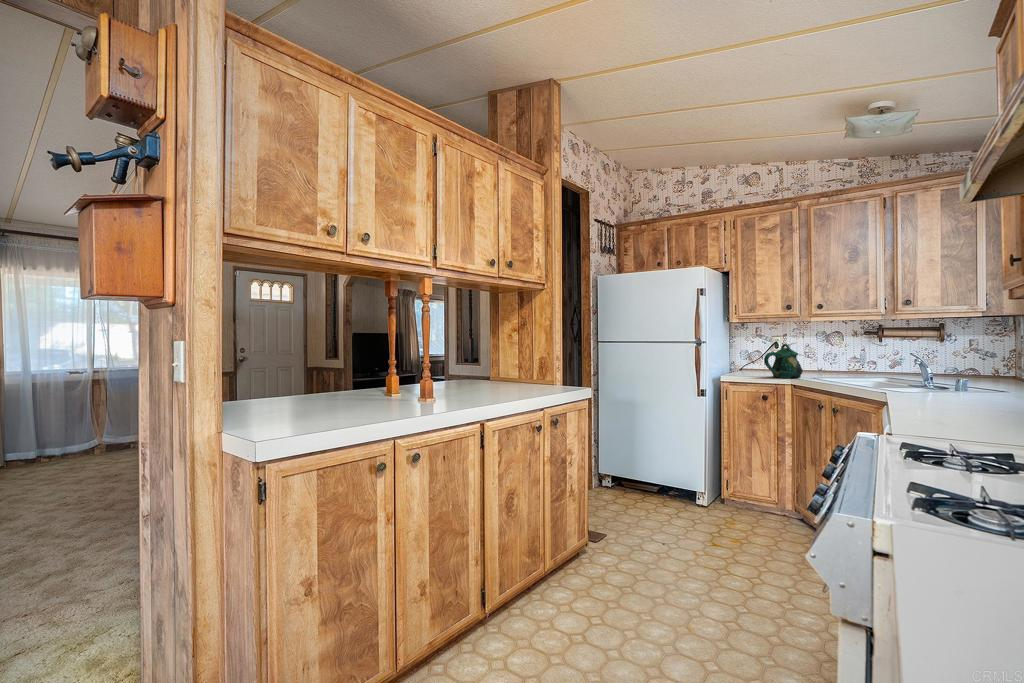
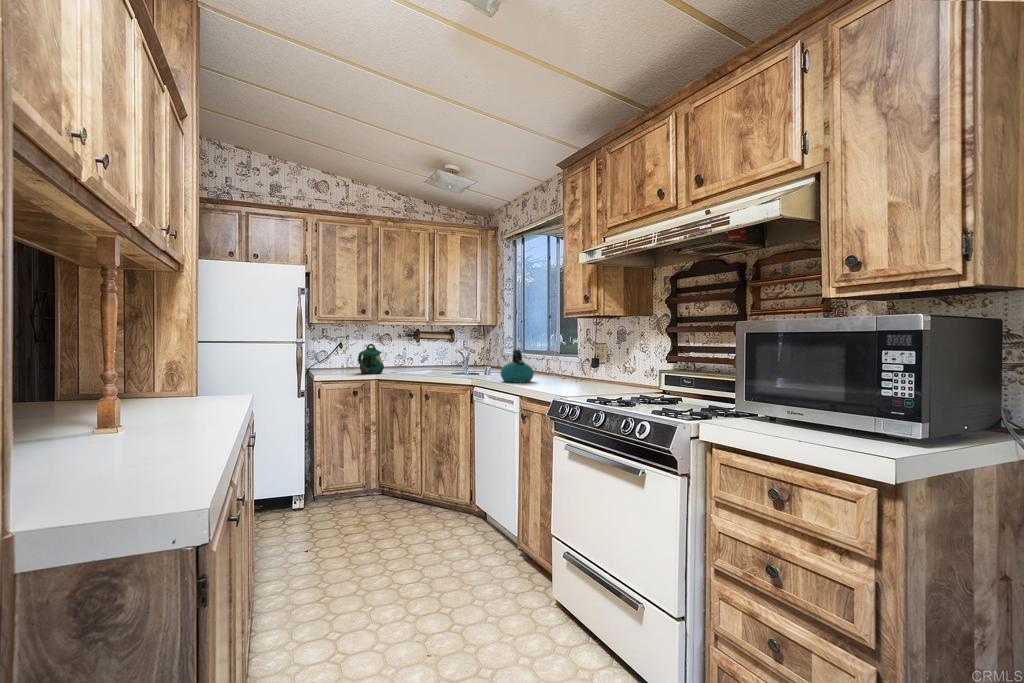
kettle: none [915,354,991,409] -> present [501,349,534,382]

